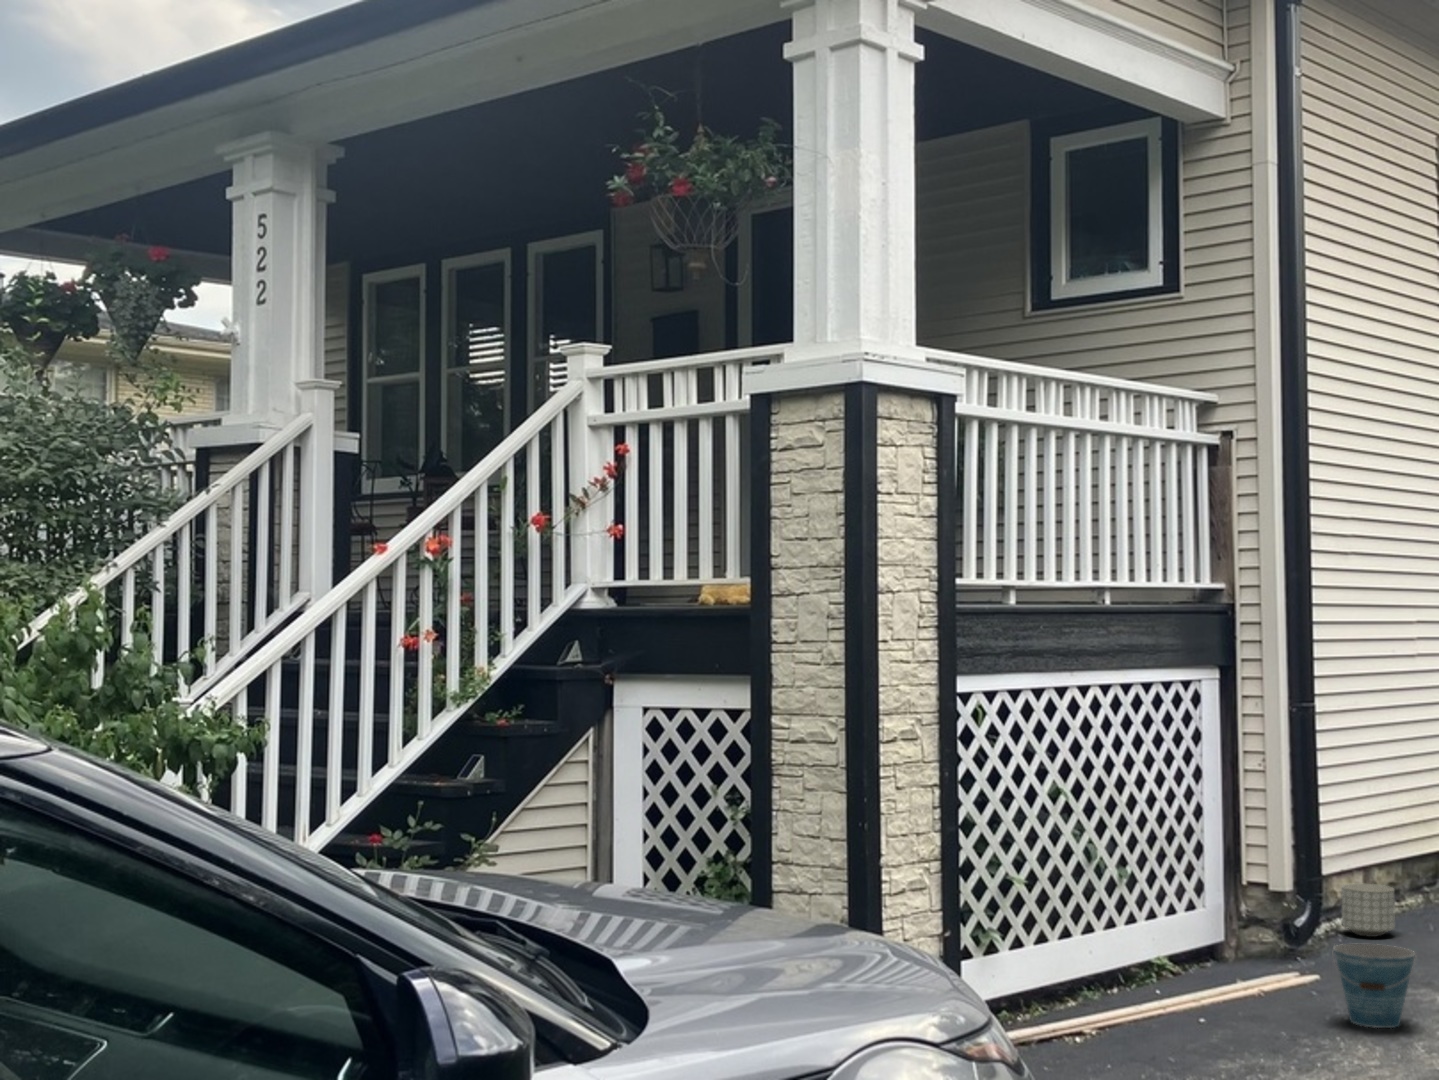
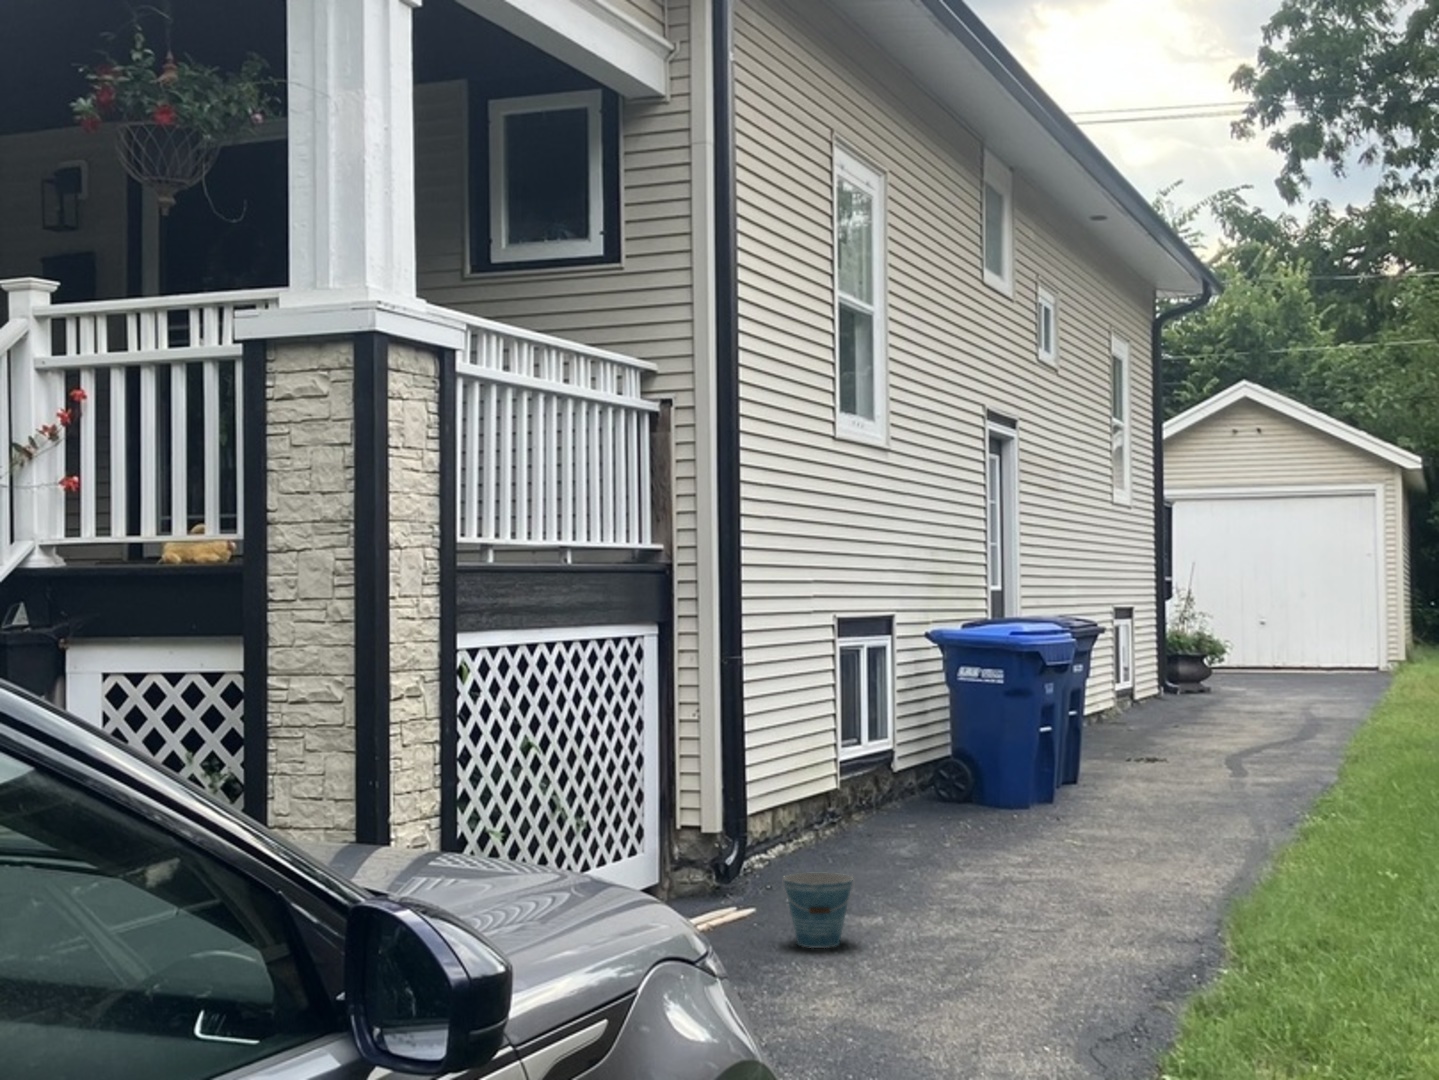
planter: present [1341,884,1395,937] -> none [756,822,801,870]

